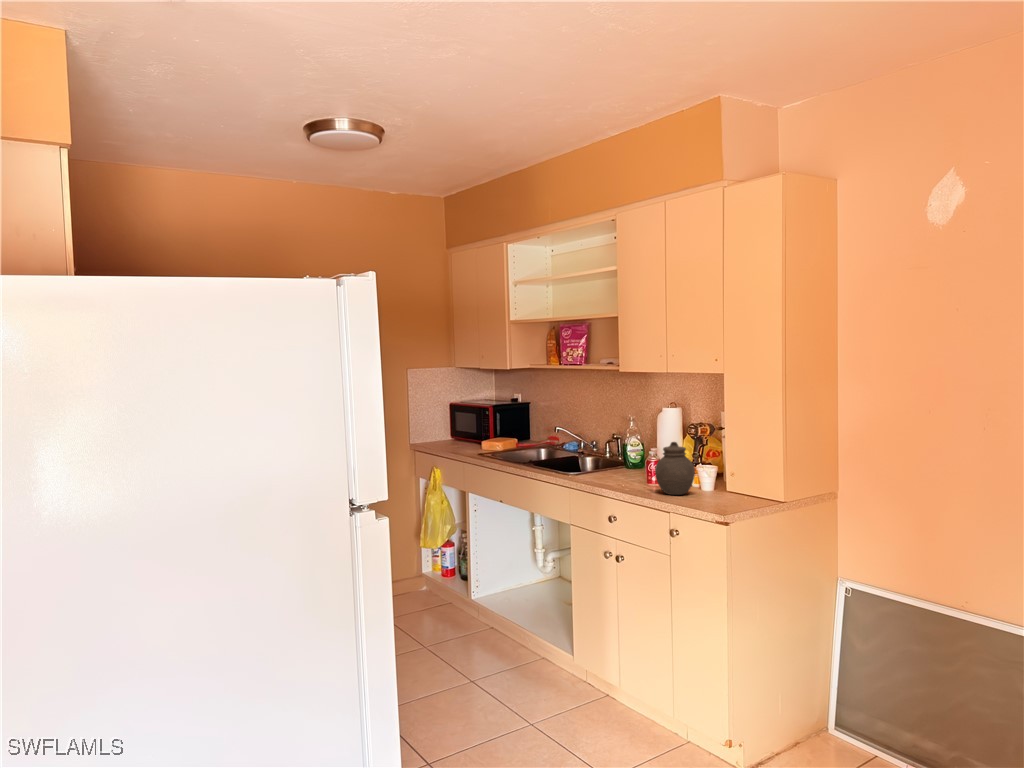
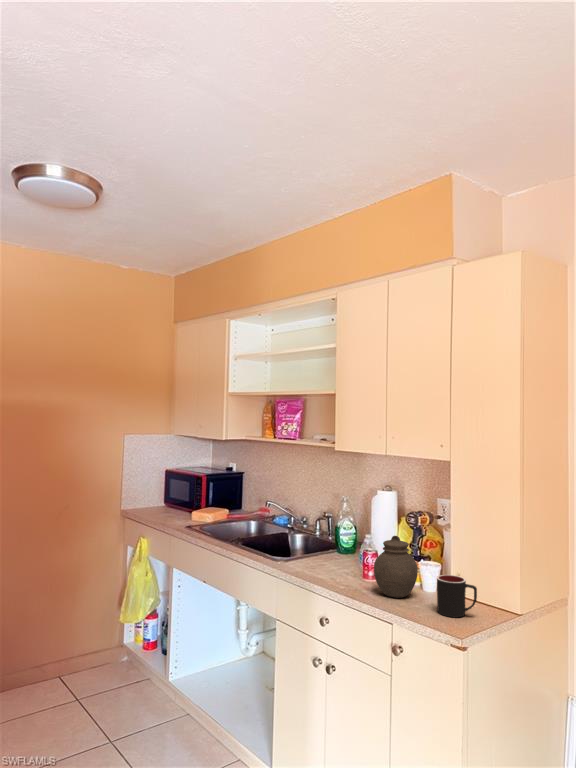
mug: none [709,471,744,505] -> present [437,575,477,617]

